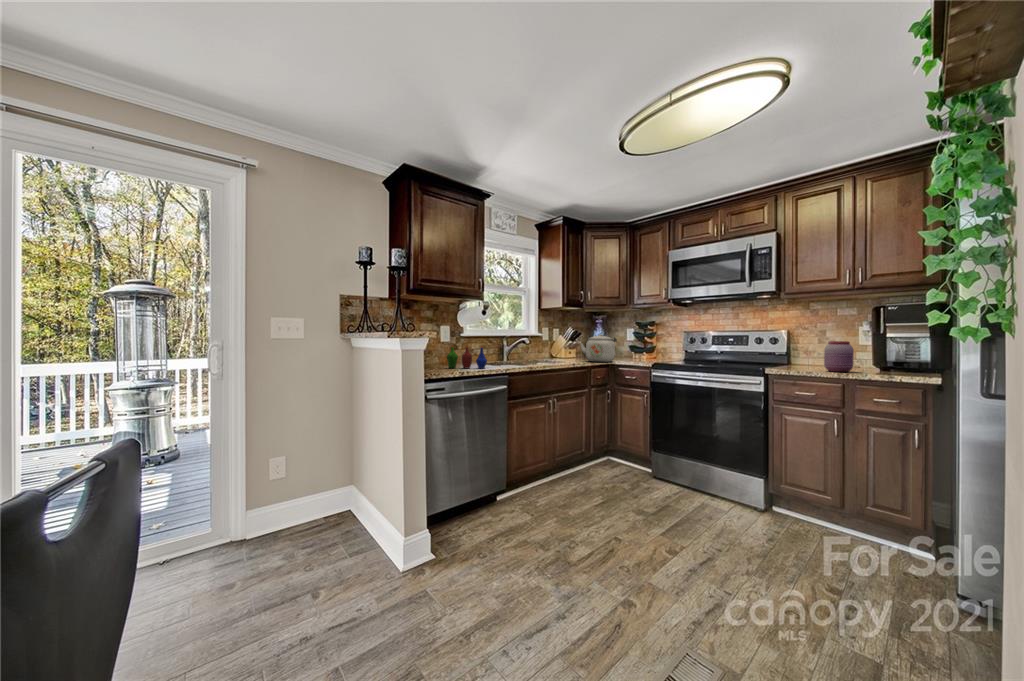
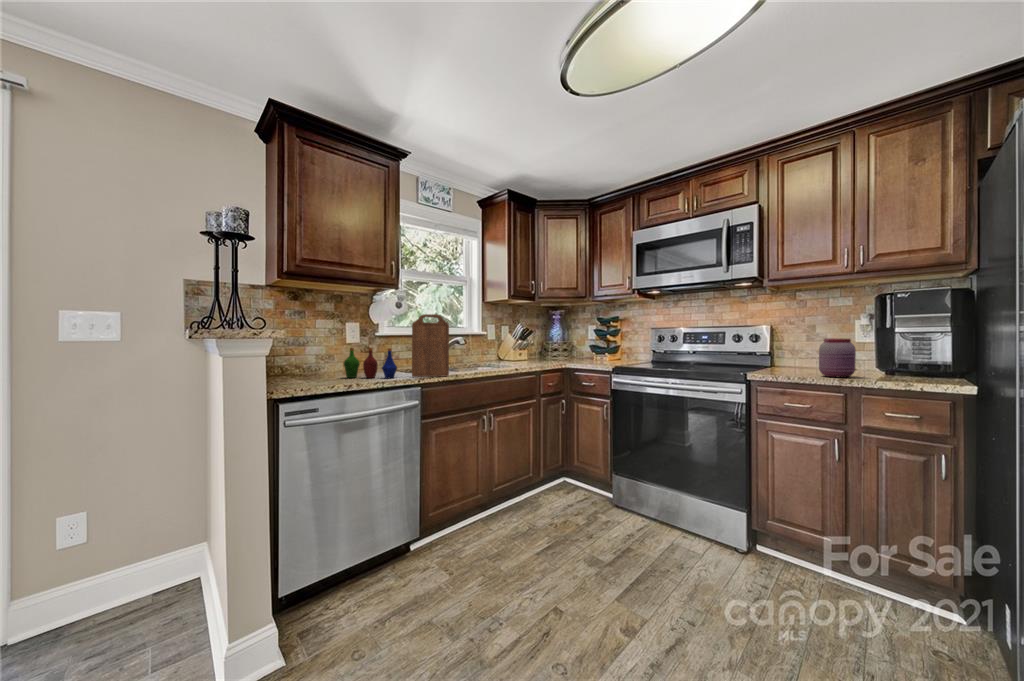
cutting board: none [498,320,526,368] -> present [412,314,449,377]
kettle: present [581,334,617,362] -> none [529,332,572,366]

